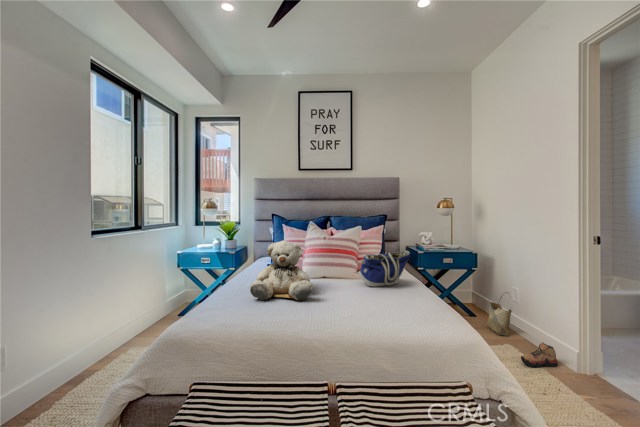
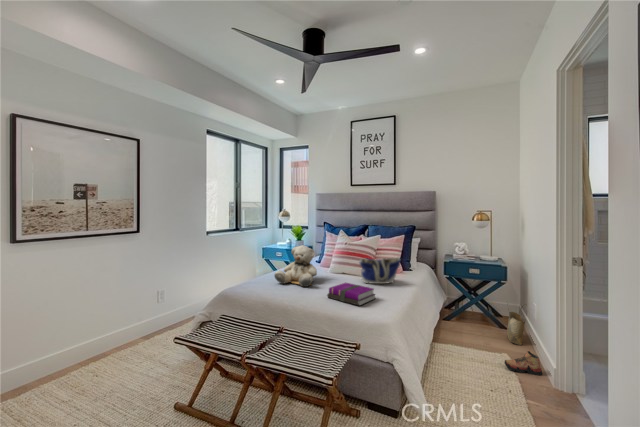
notebook: none [352,288,411,318] -> present [327,283,375,305]

